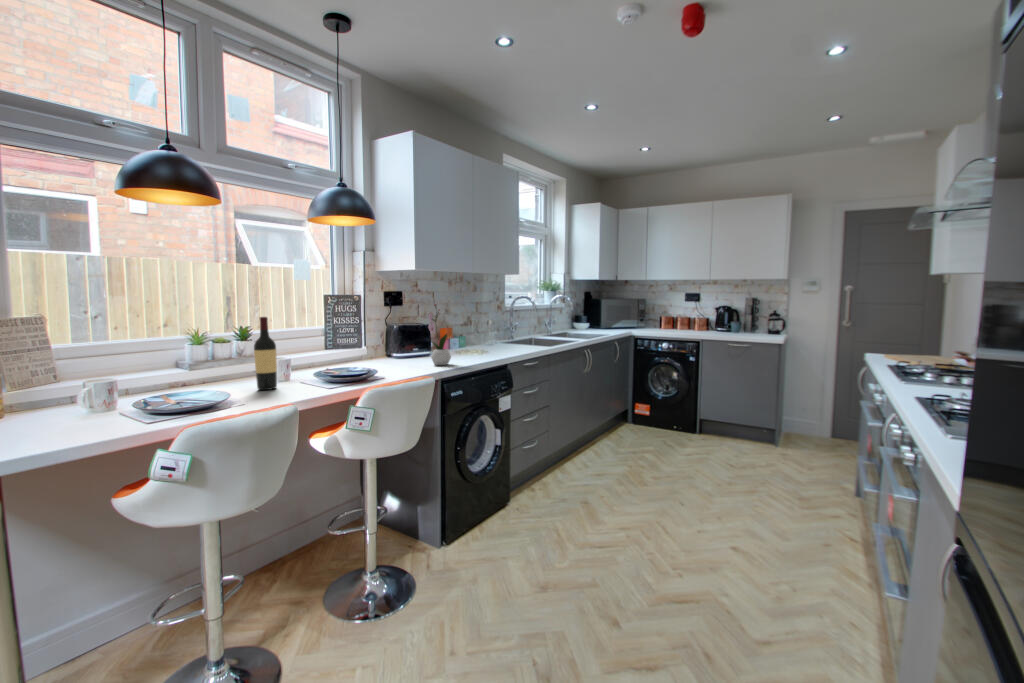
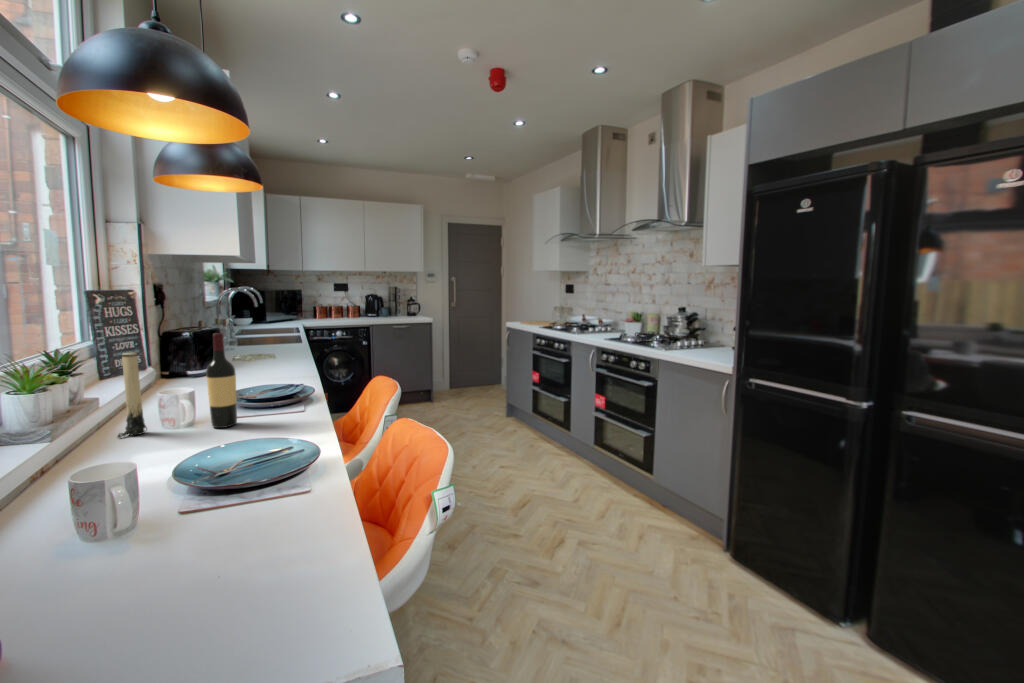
flower arrangement: present [428,304,451,365] -> none [244,304,281,375]
candle: none [236,328,252,384] -> present [118,353,147,438]

